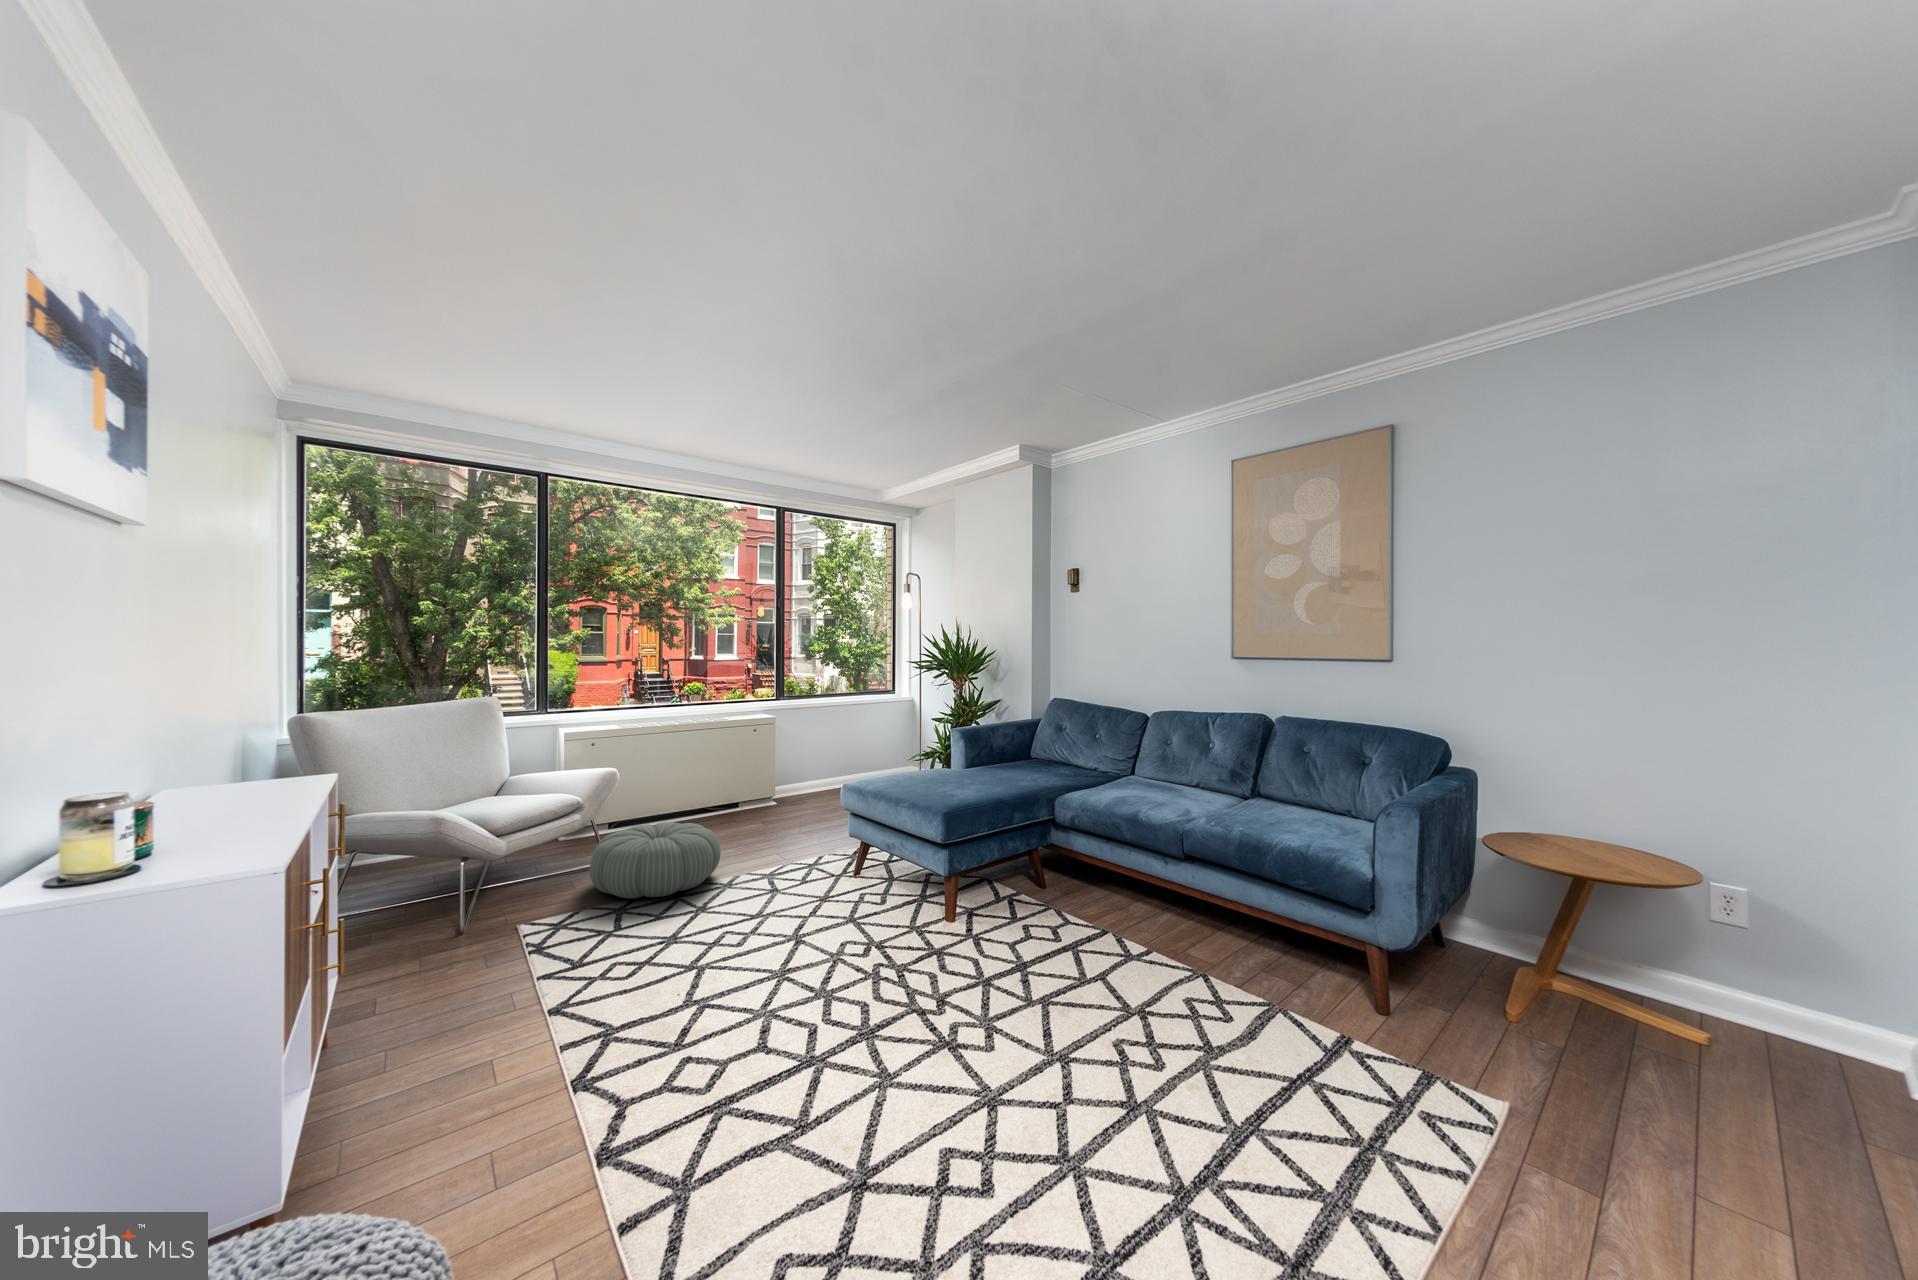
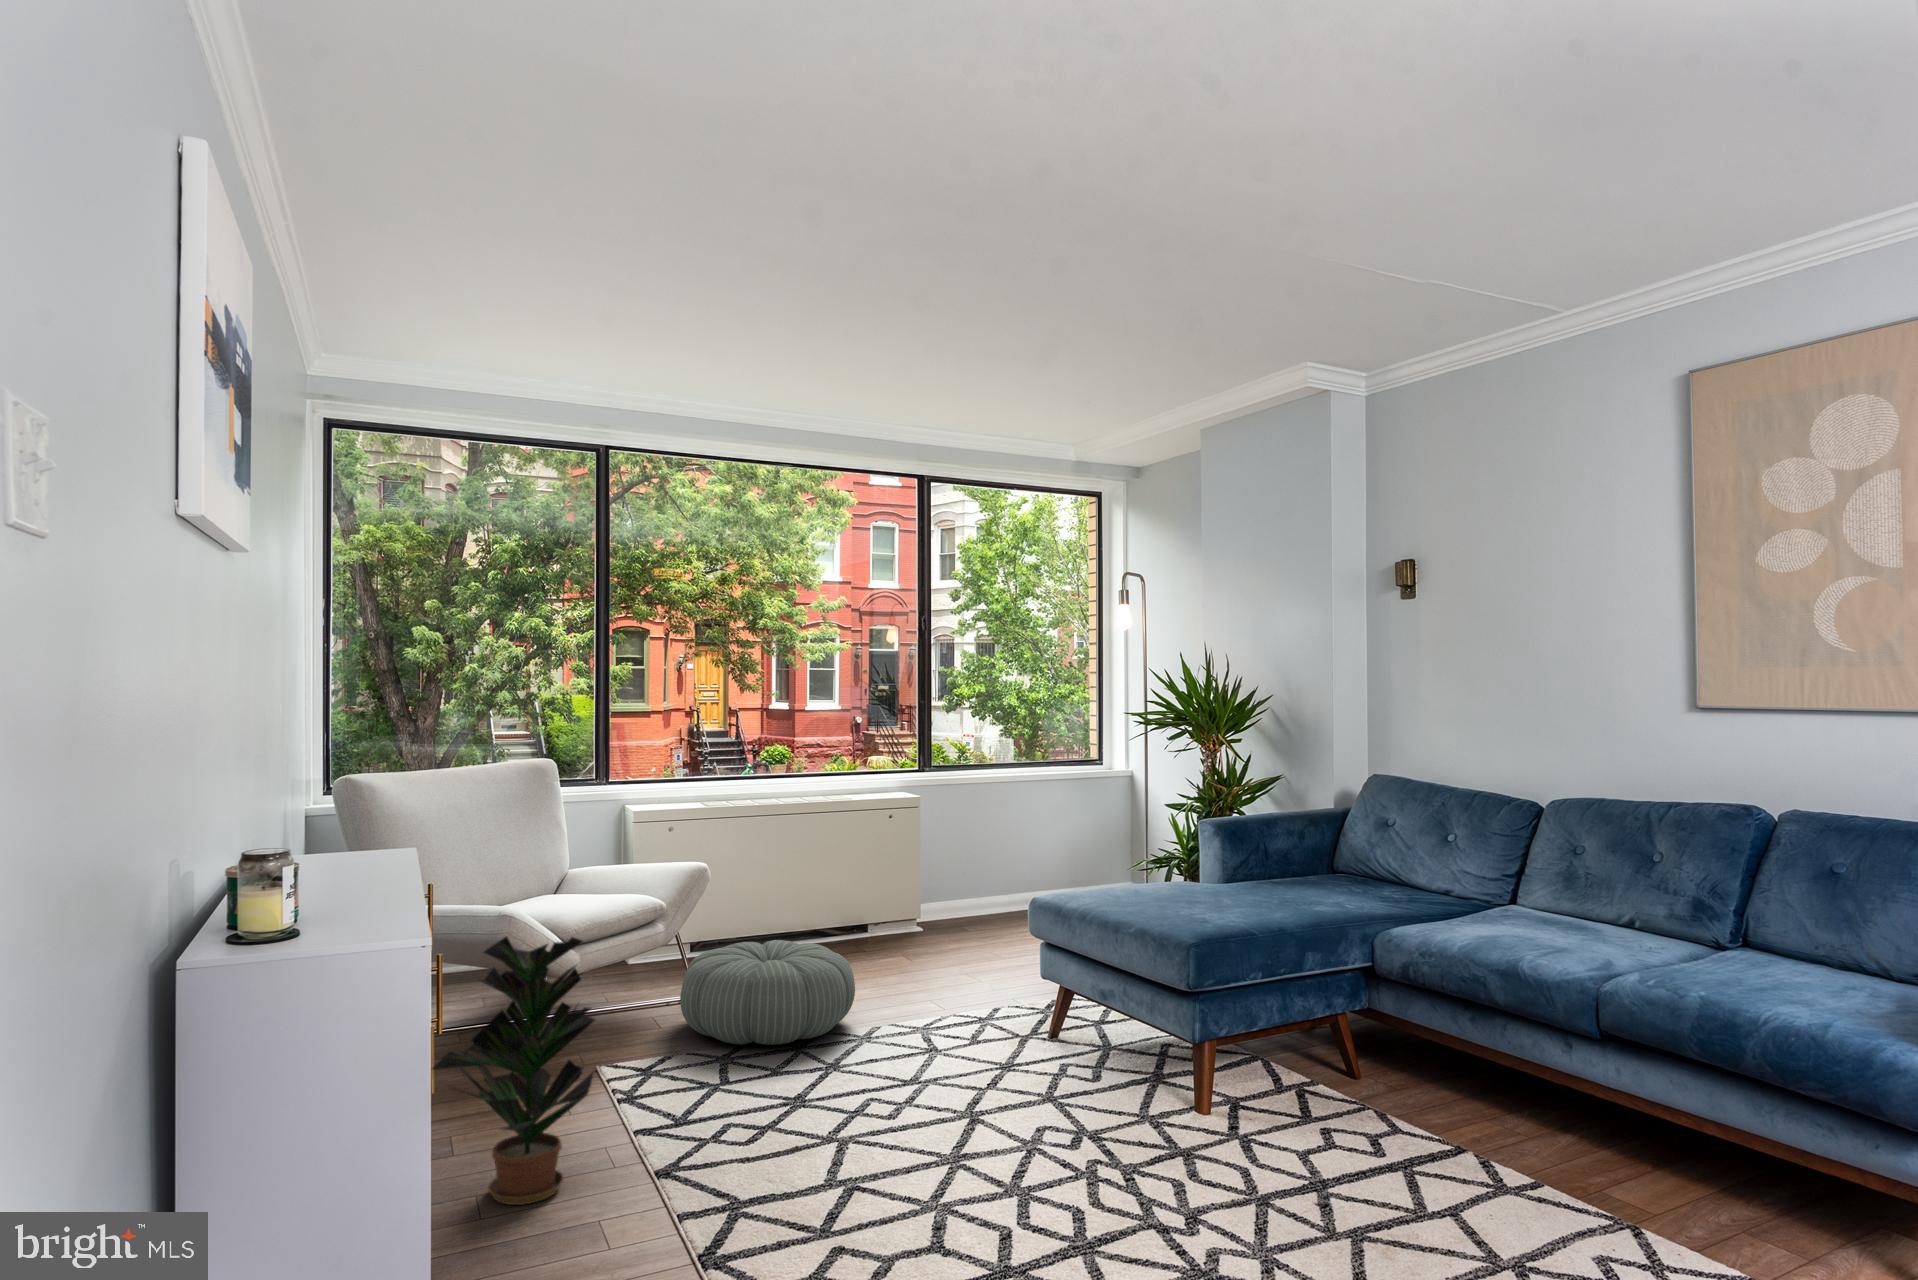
potted plant: none [347,840,499,1051] -> present [432,937,595,1205]

